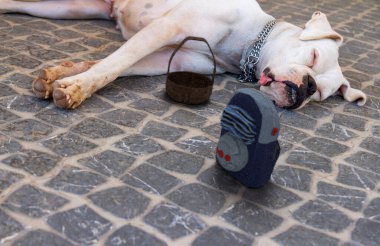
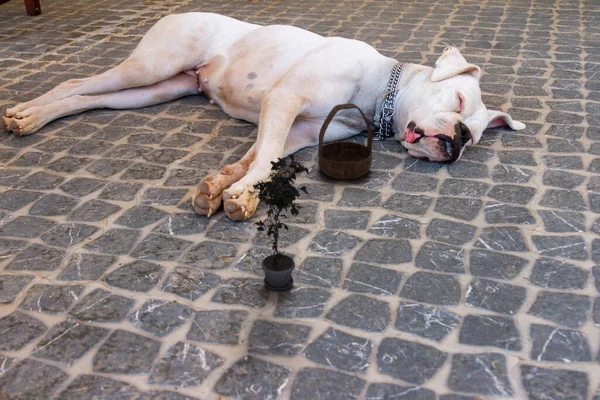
potted plant: none [45,44,104,168] -> present [248,154,309,290]
backpack: present [216,88,281,188] -> none [421,157,496,262]

